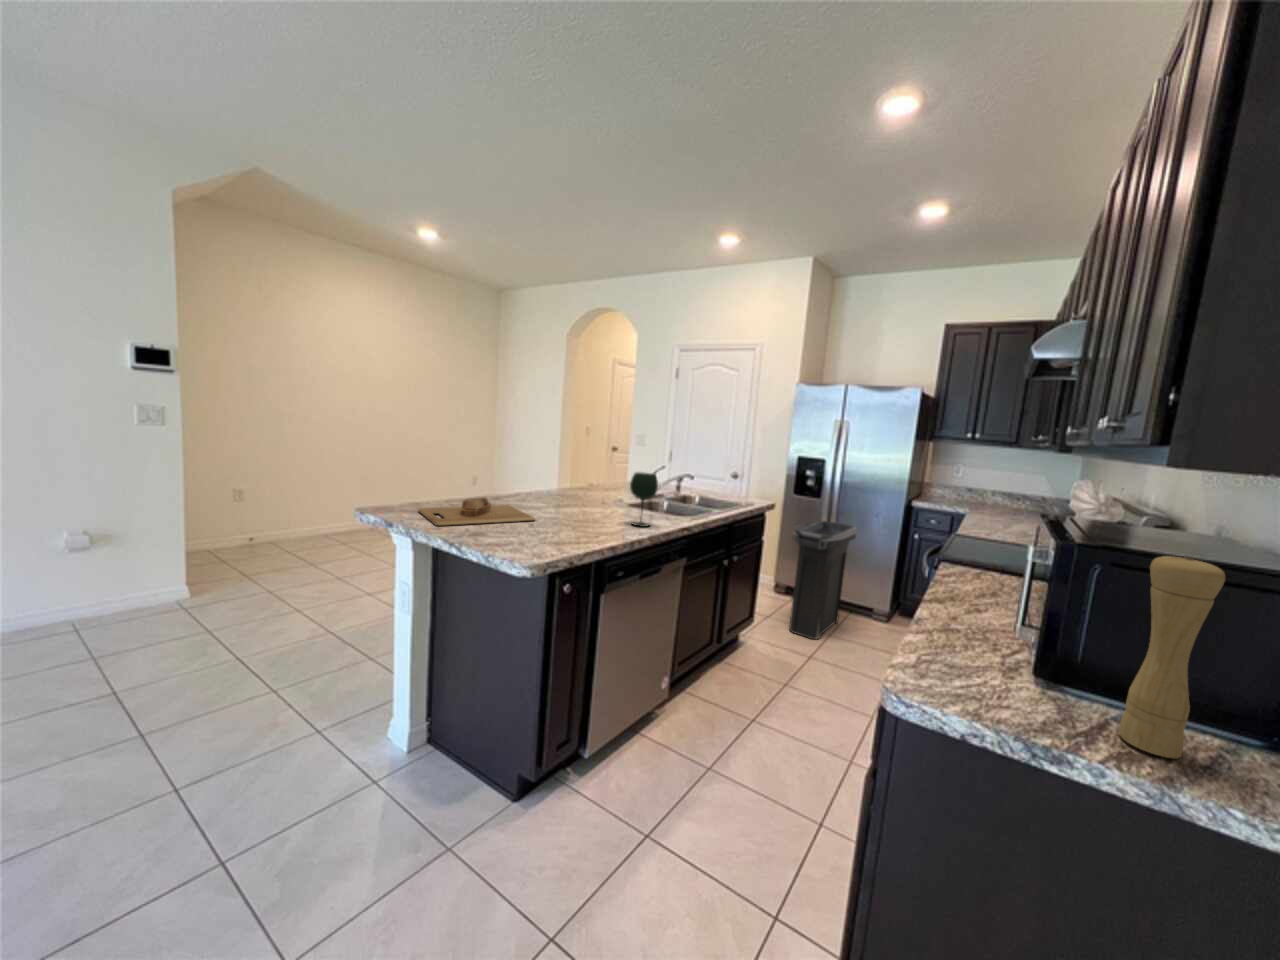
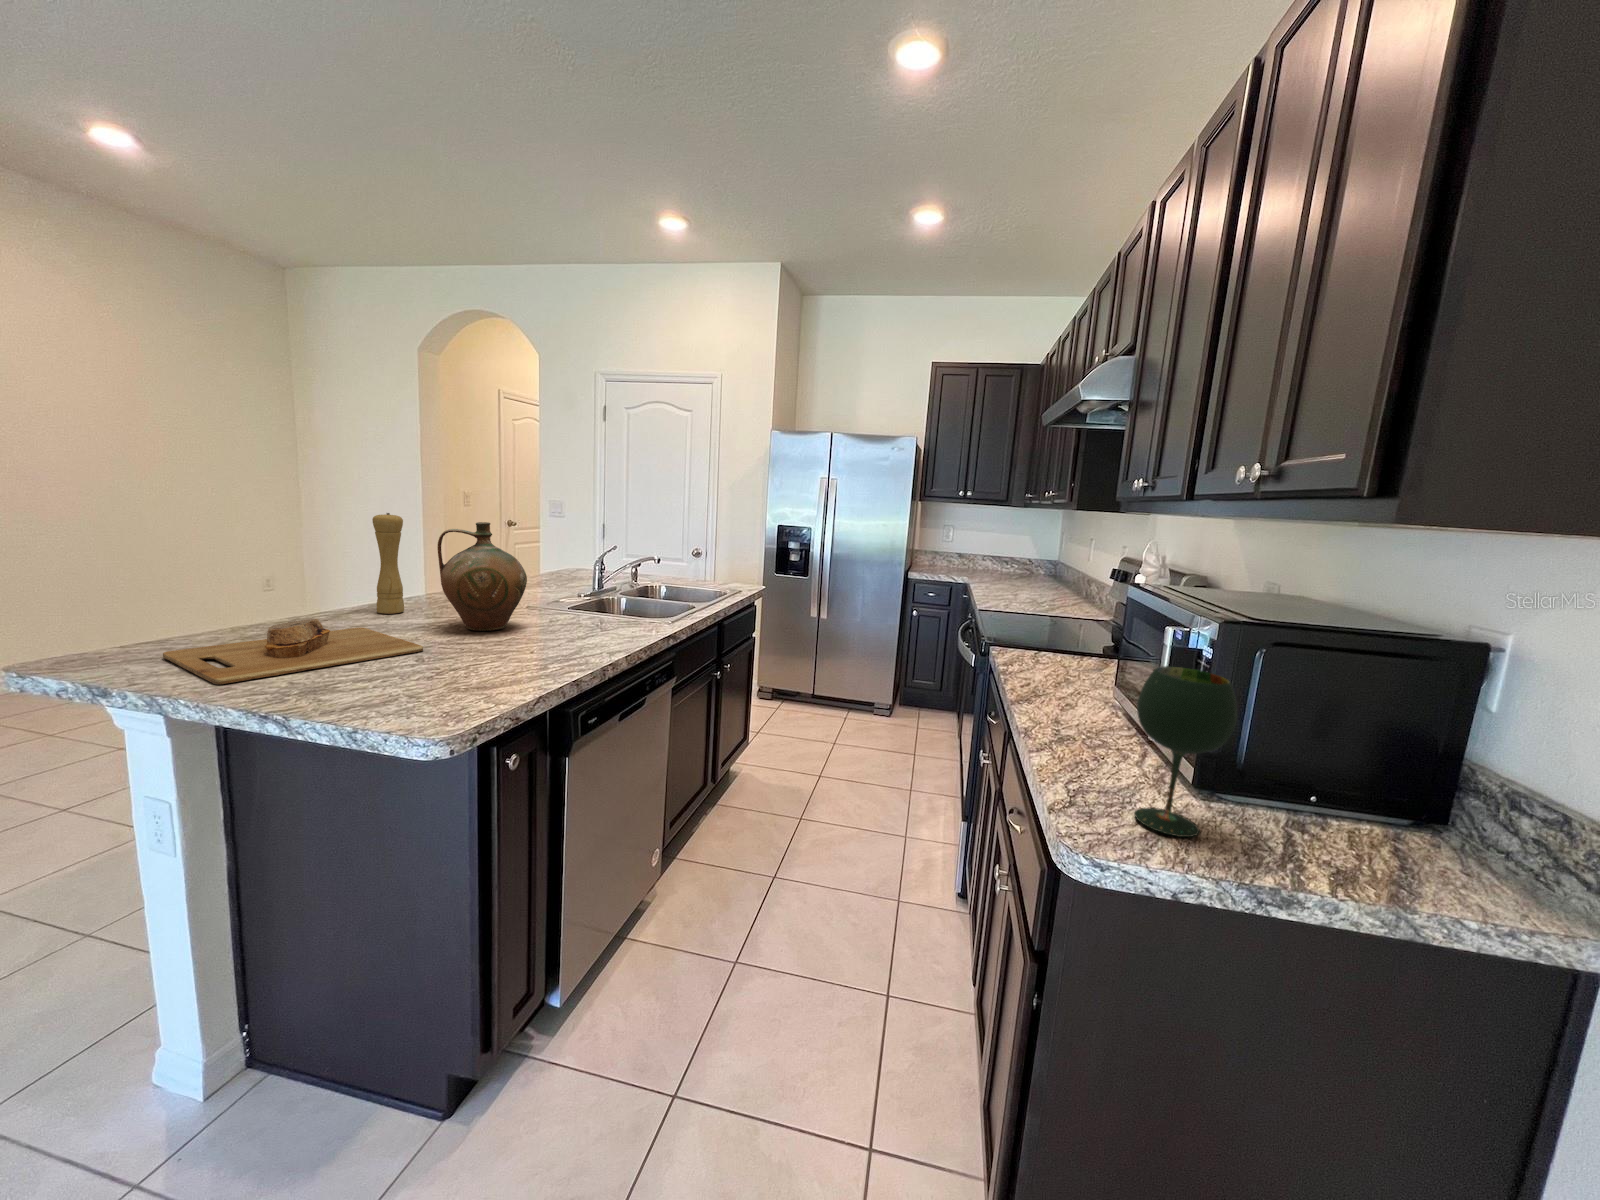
ceramic jug: none [551,447,599,514] -> present [437,522,527,631]
wine glass: present [630,472,658,527] -> present [1134,666,1237,837]
trash can: present [789,521,857,639] -> none [786,604,856,753]
pepper mill: present [1118,556,1225,758] -> present [372,513,404,614]

